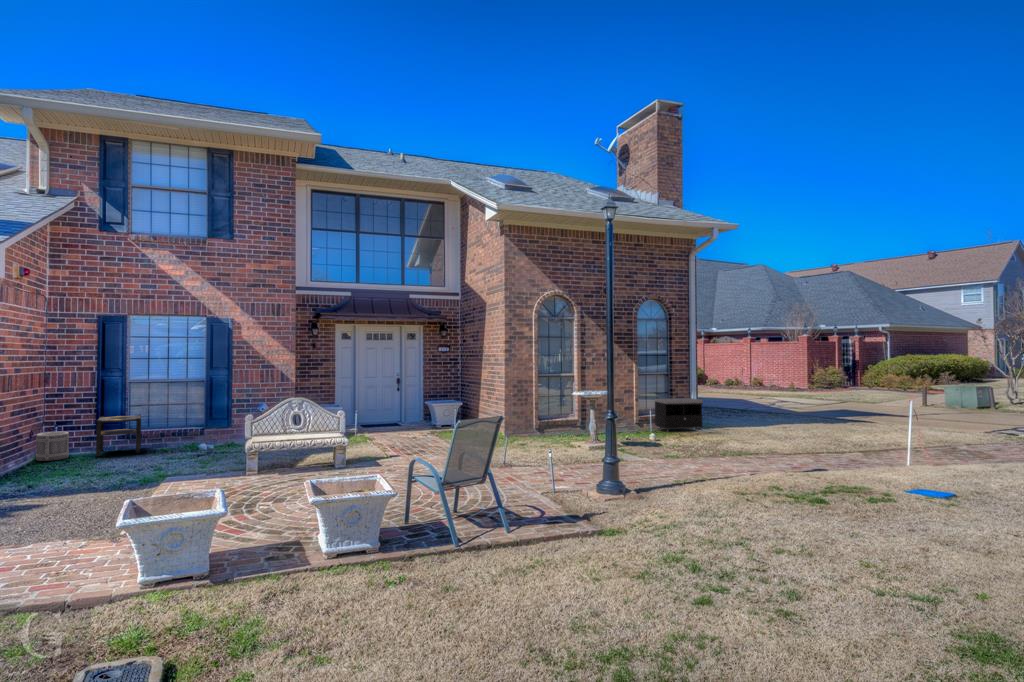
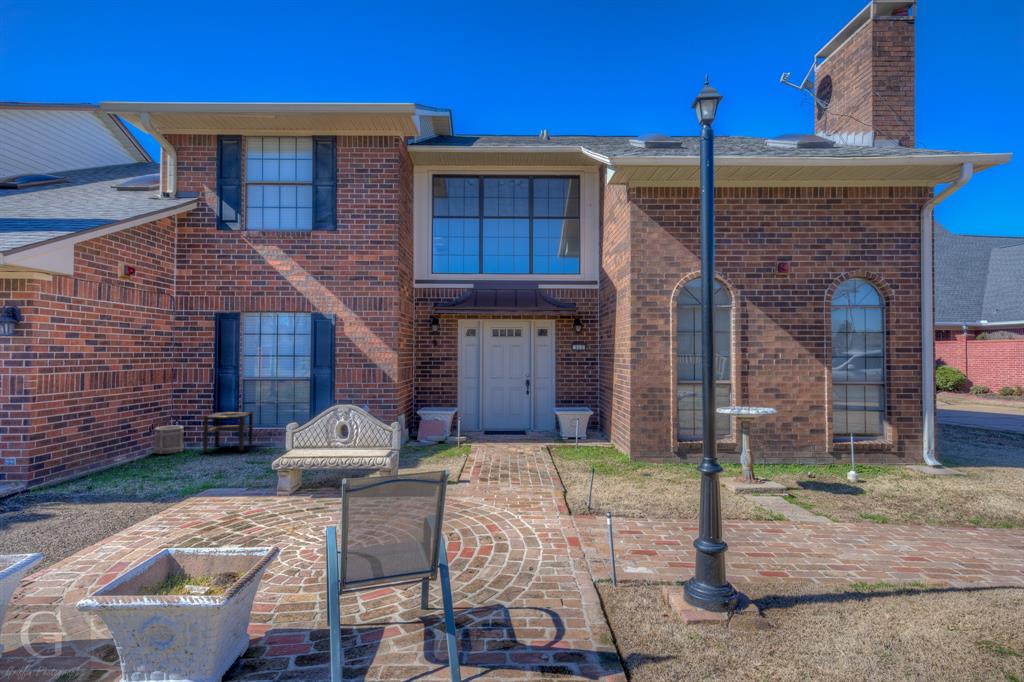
storage bench: present [655,398,703,432] -> none [860,419,944,470]

